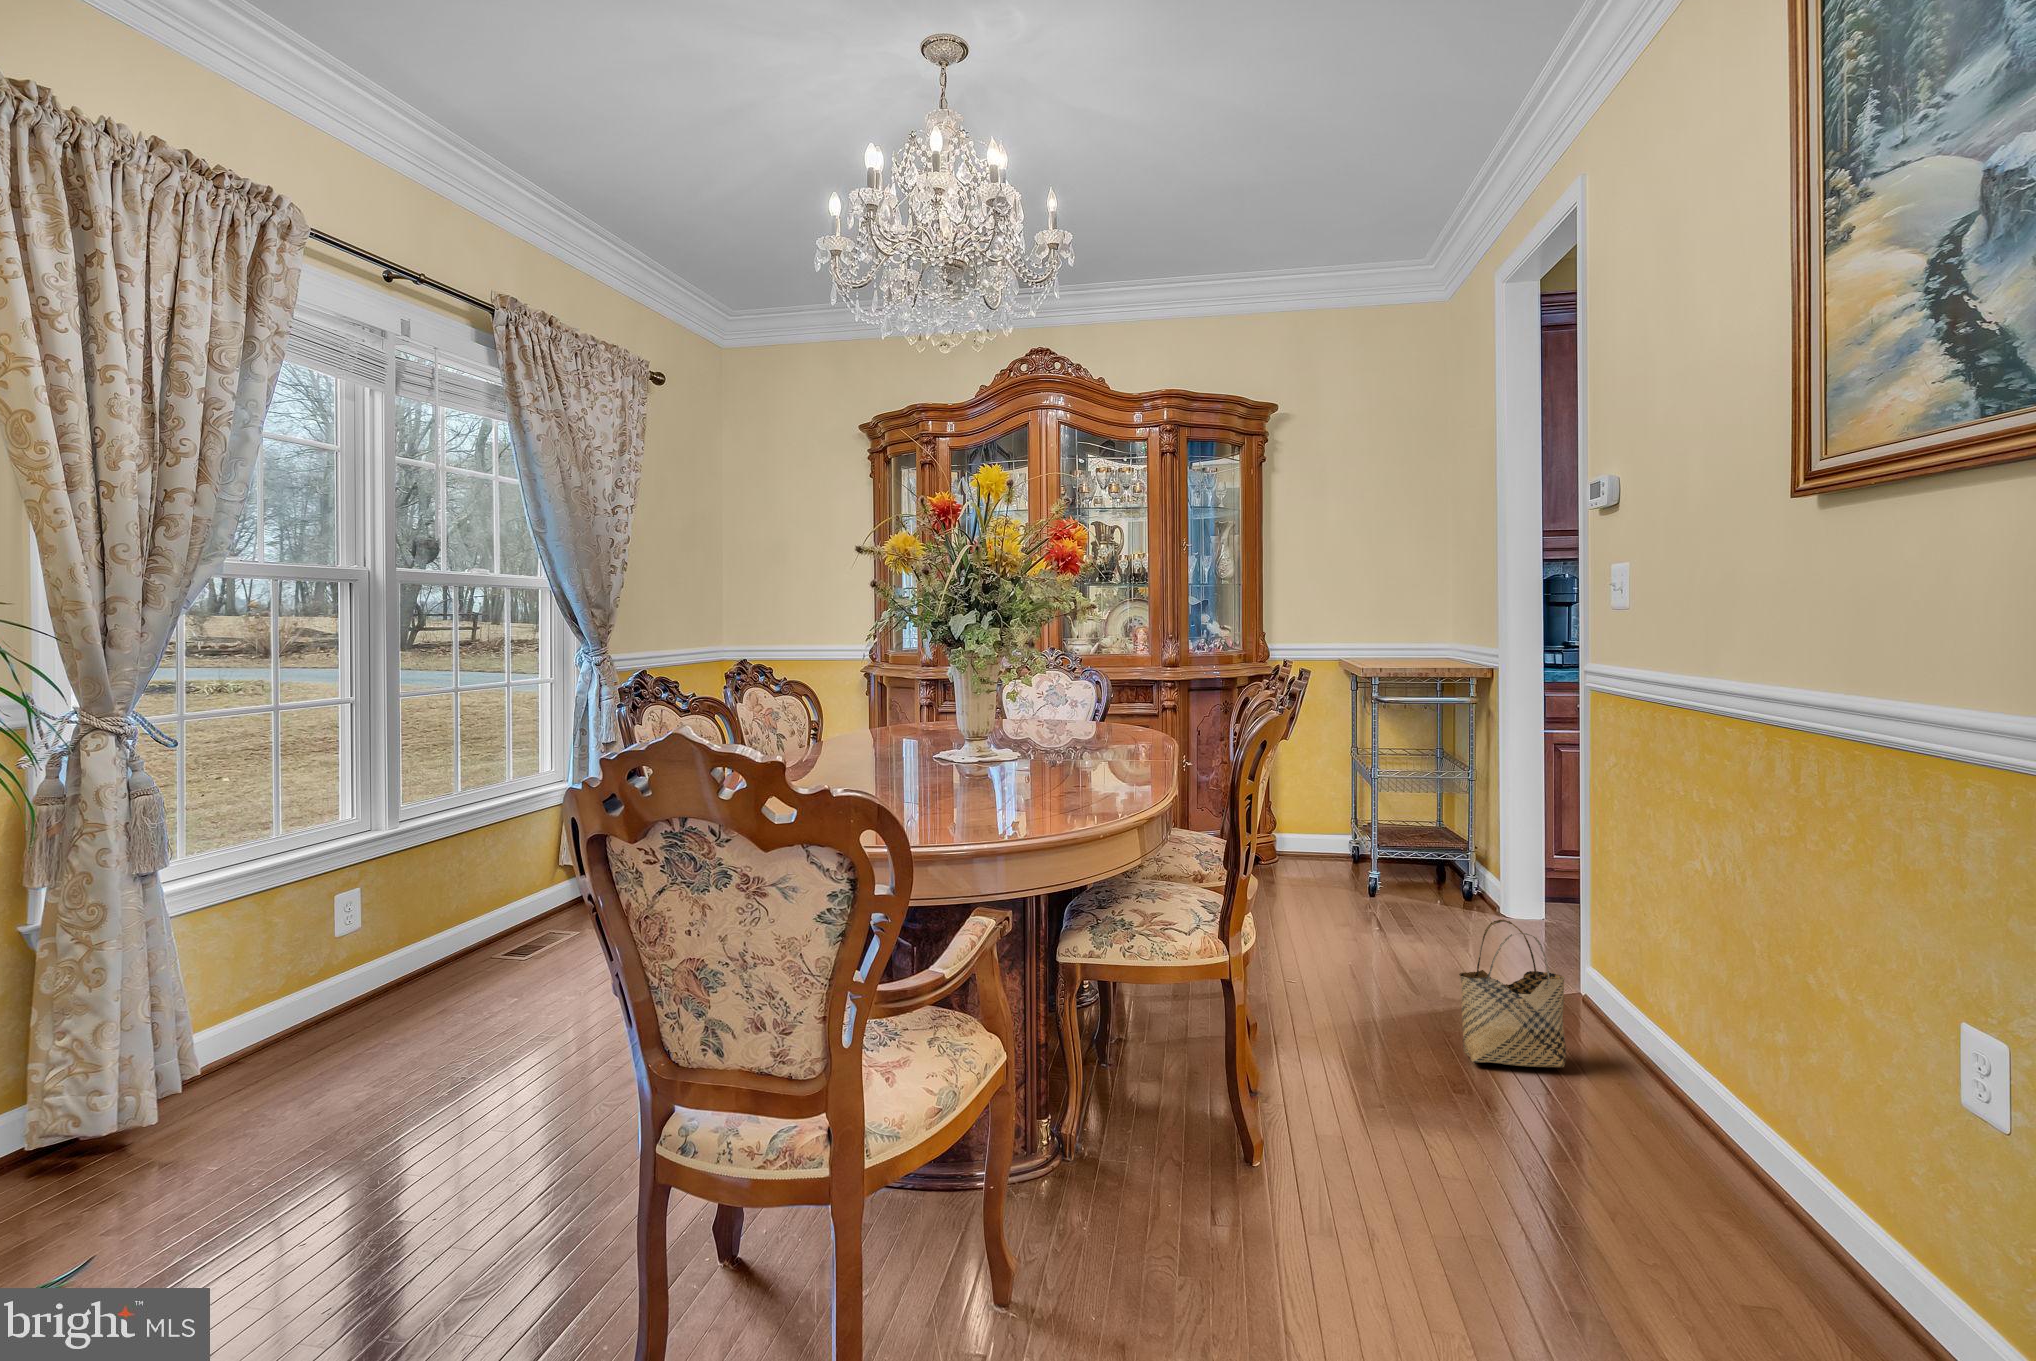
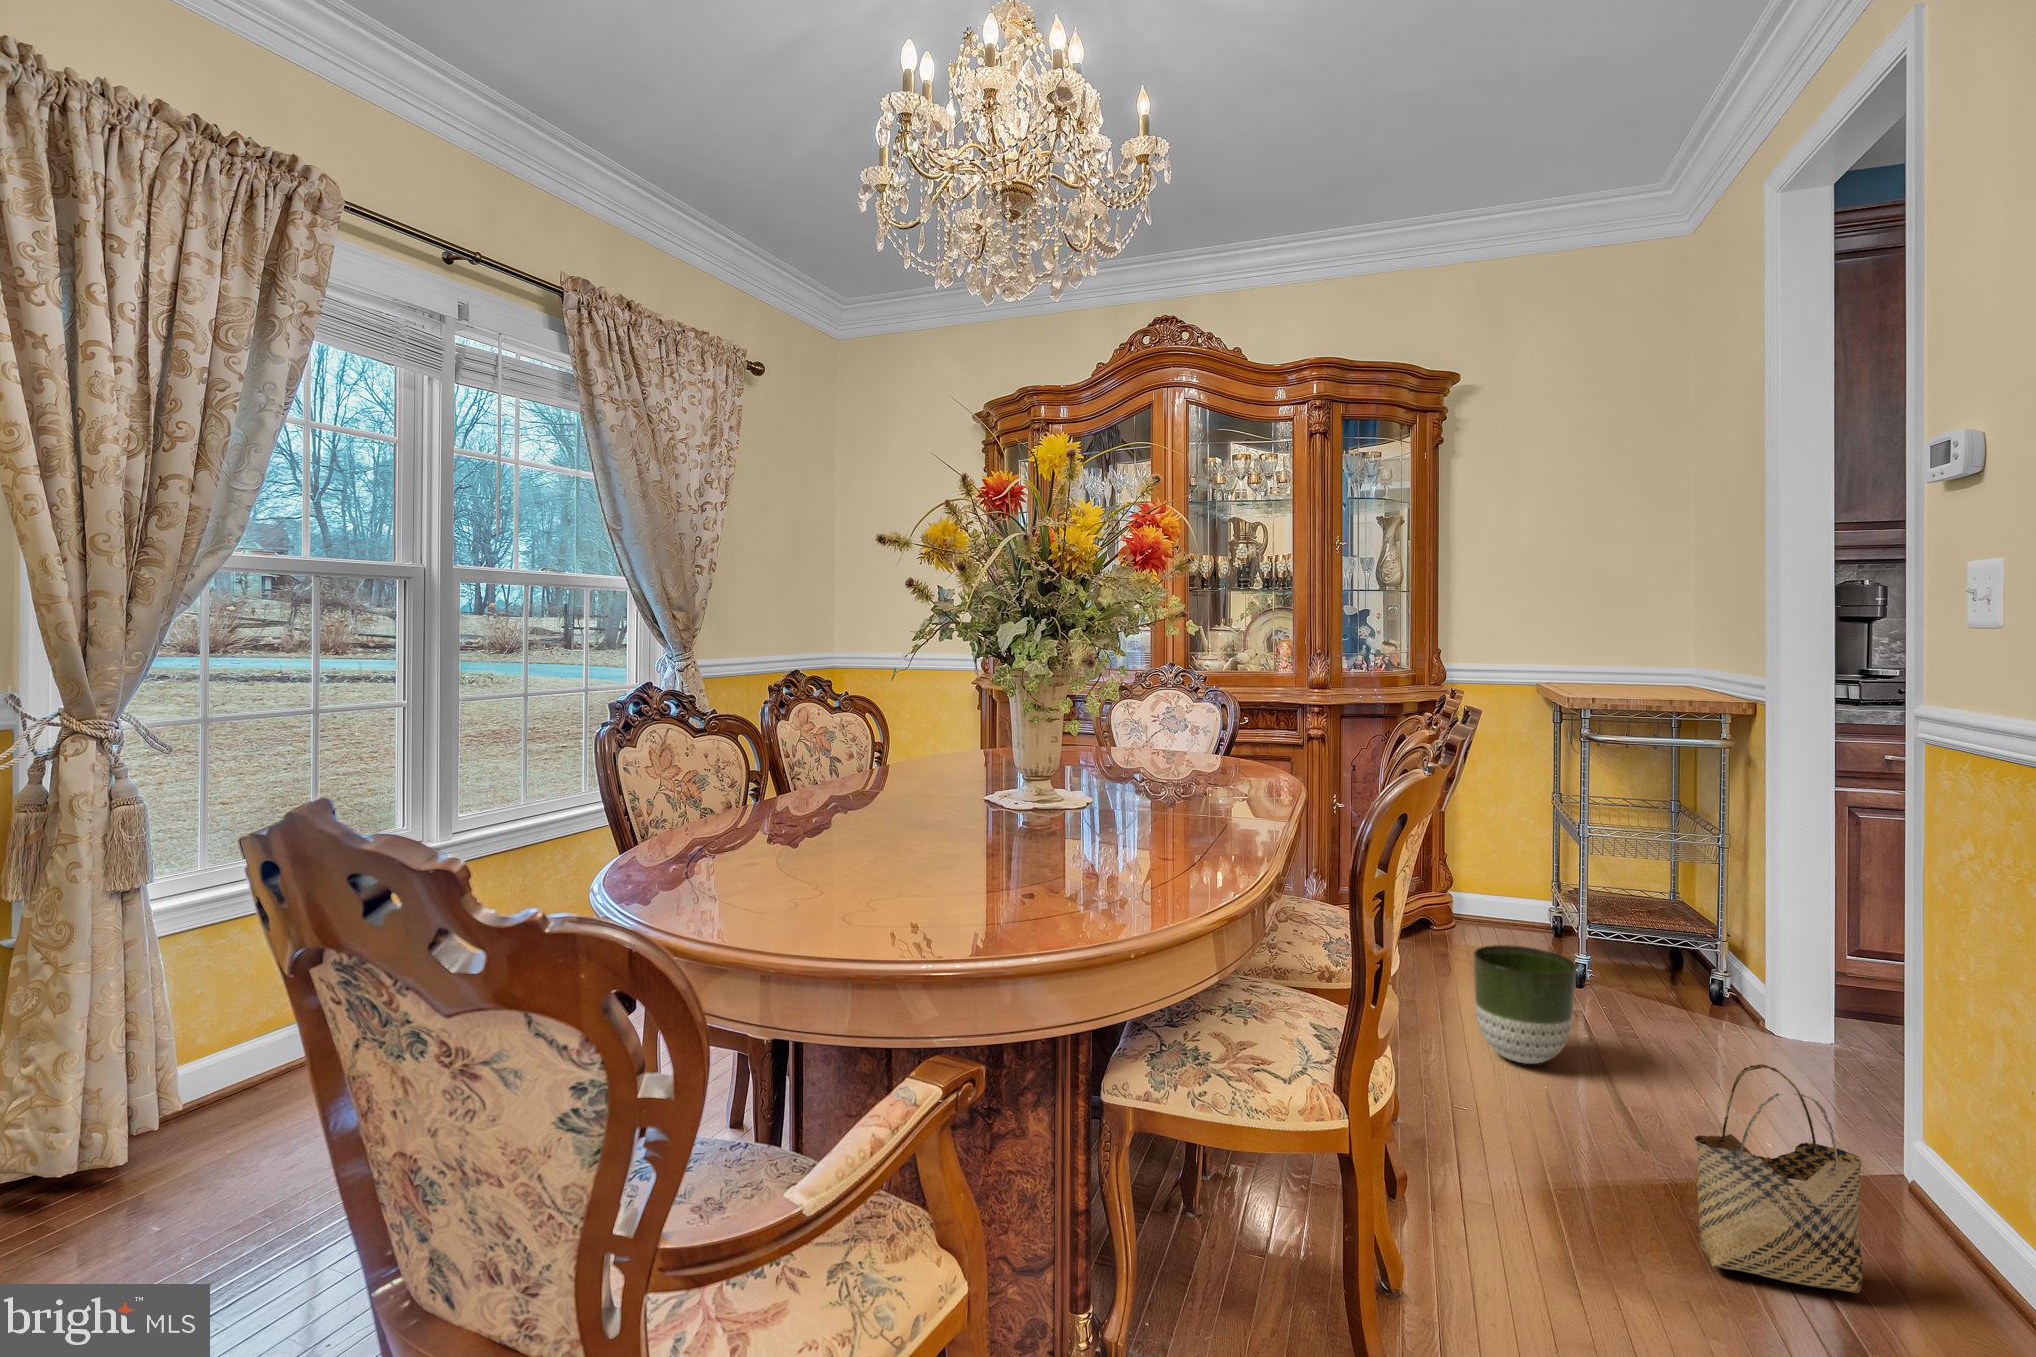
planter: none [1298,863,1373,951] -> present [1474,945,1576,1064]

